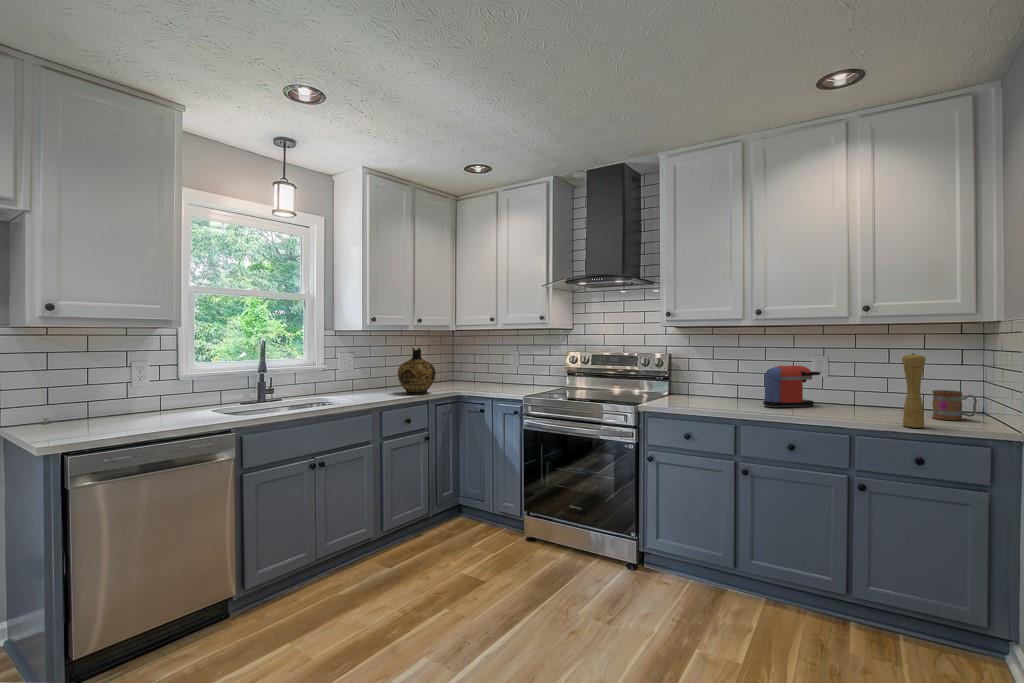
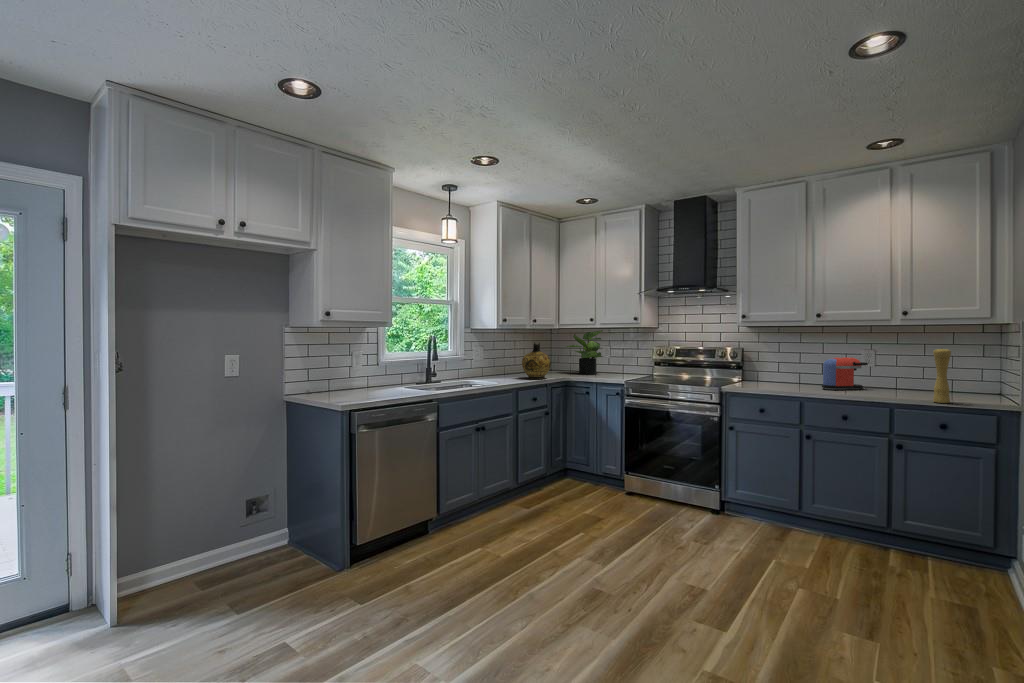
potted plant: none [461,332,509,387] -> present [567,330,603,374]
mug: present [932,390,977,420] -> none [958,376,992,399]

